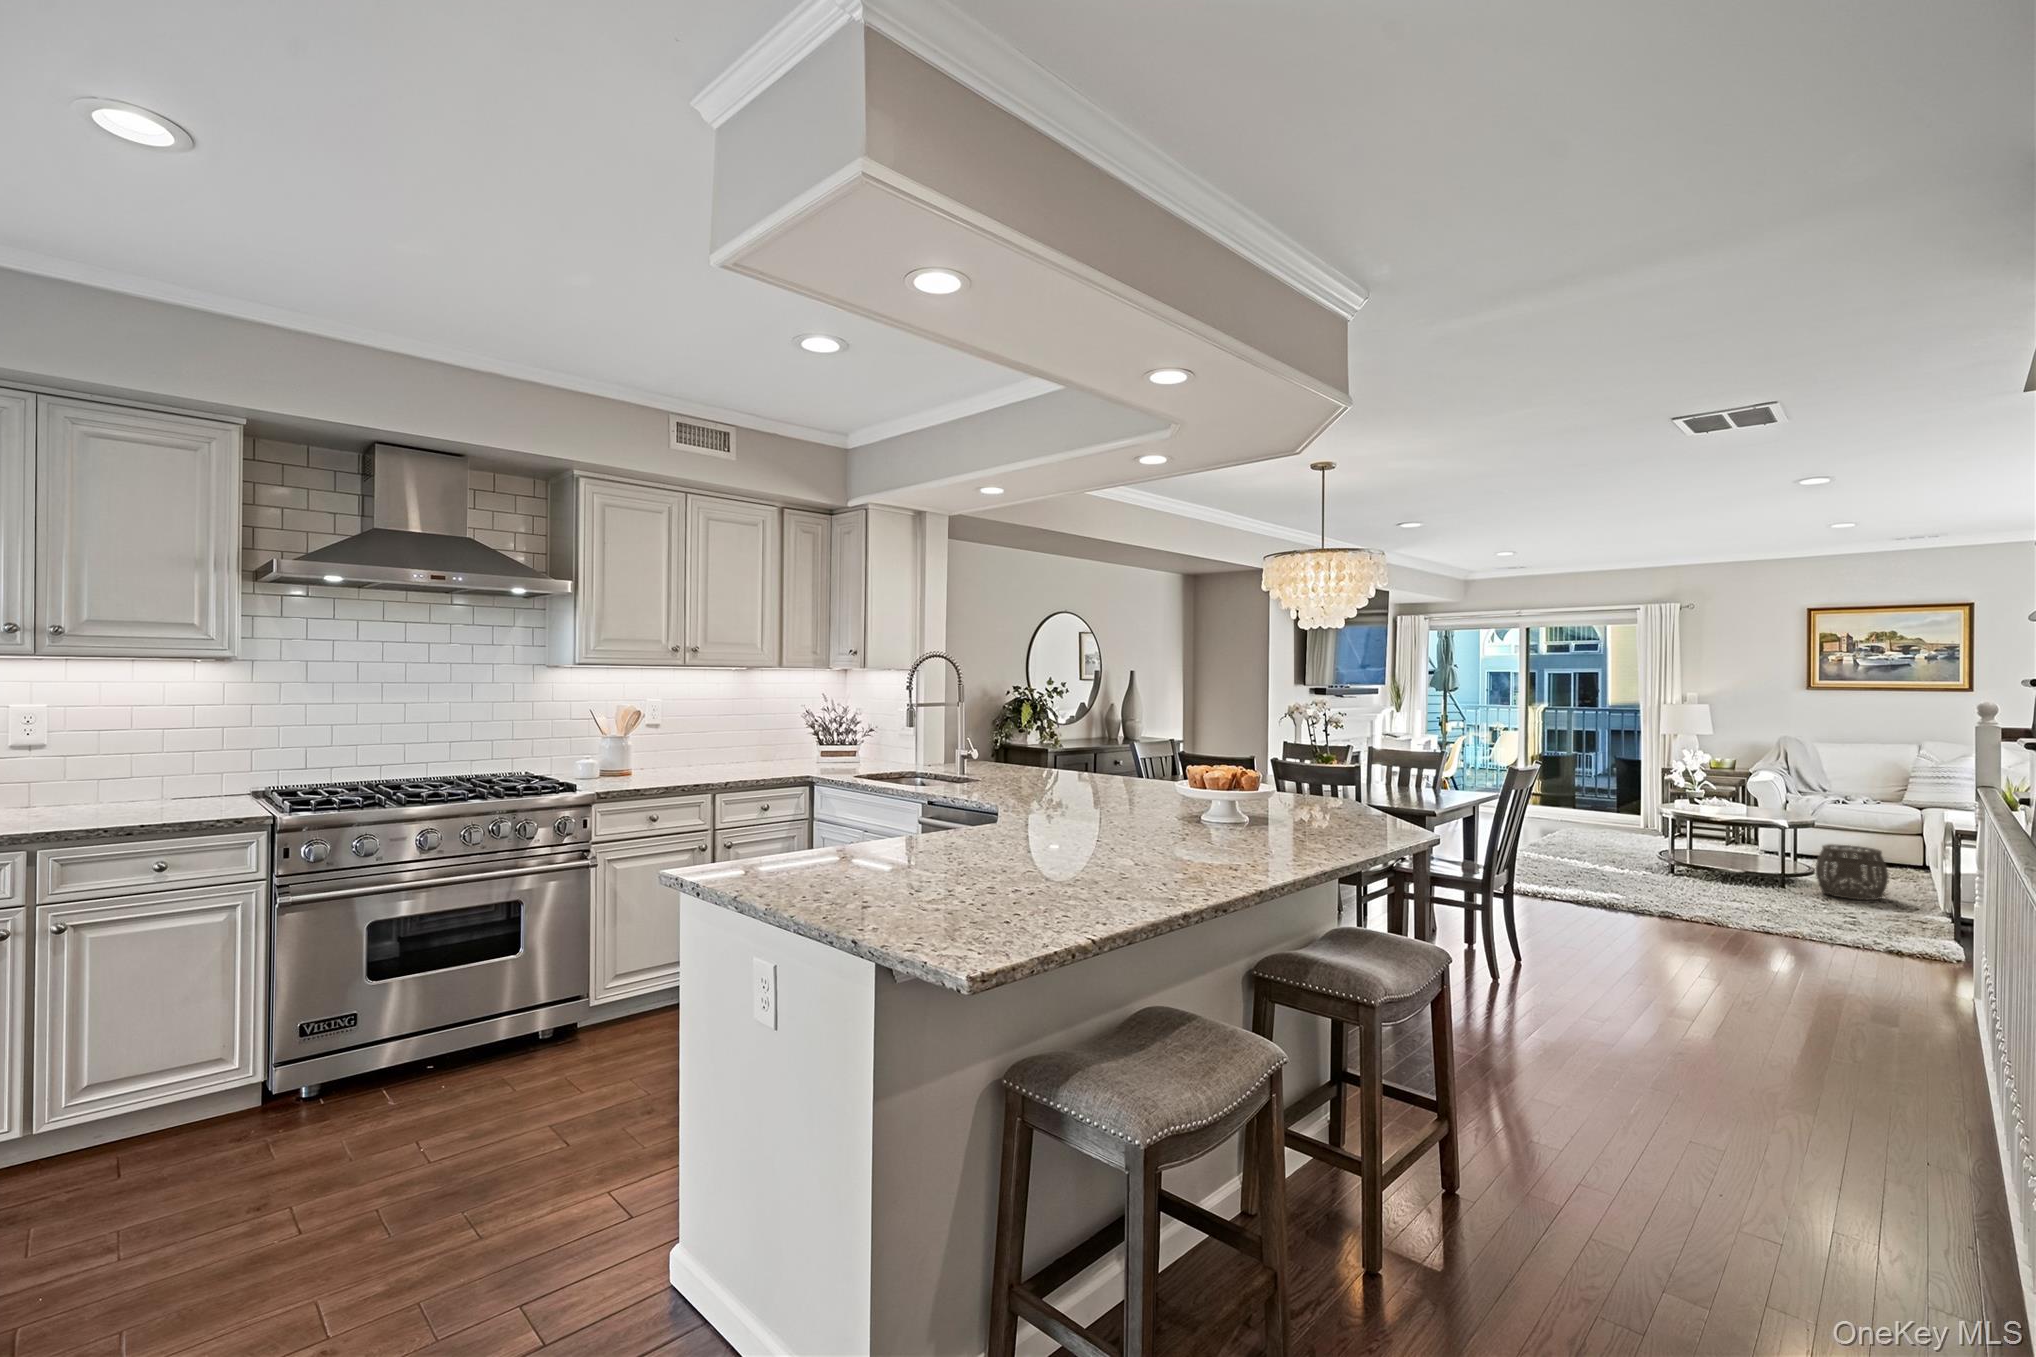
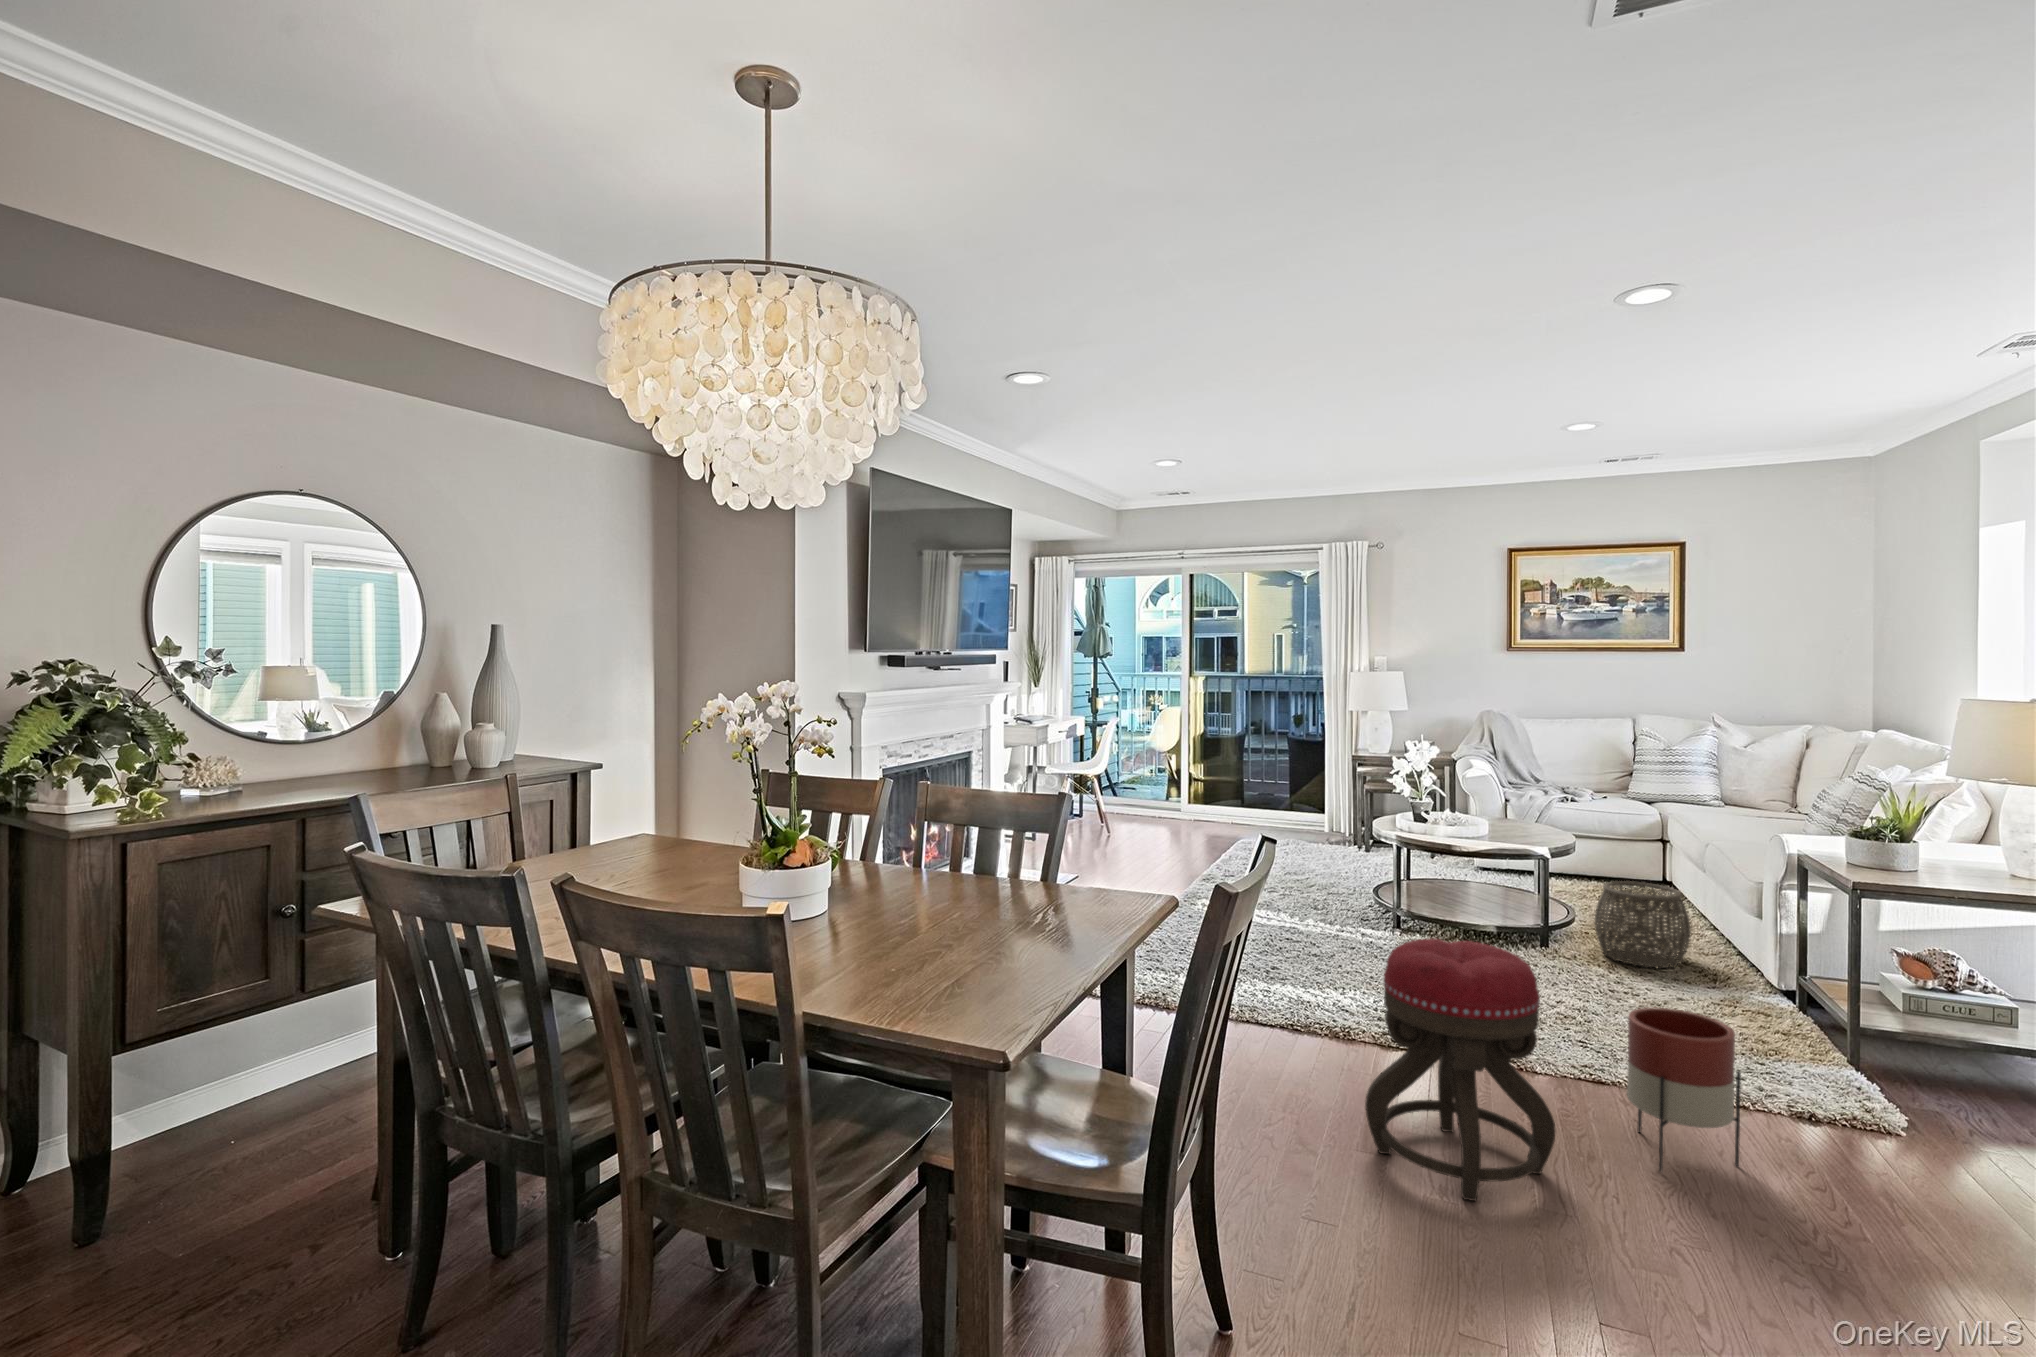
ottoman: none [1596,829,1701,947] -> present [1365,938,1556,1201]
planter: none [1754,873,1818,954] -> present [1627,1007,1741,1172]

